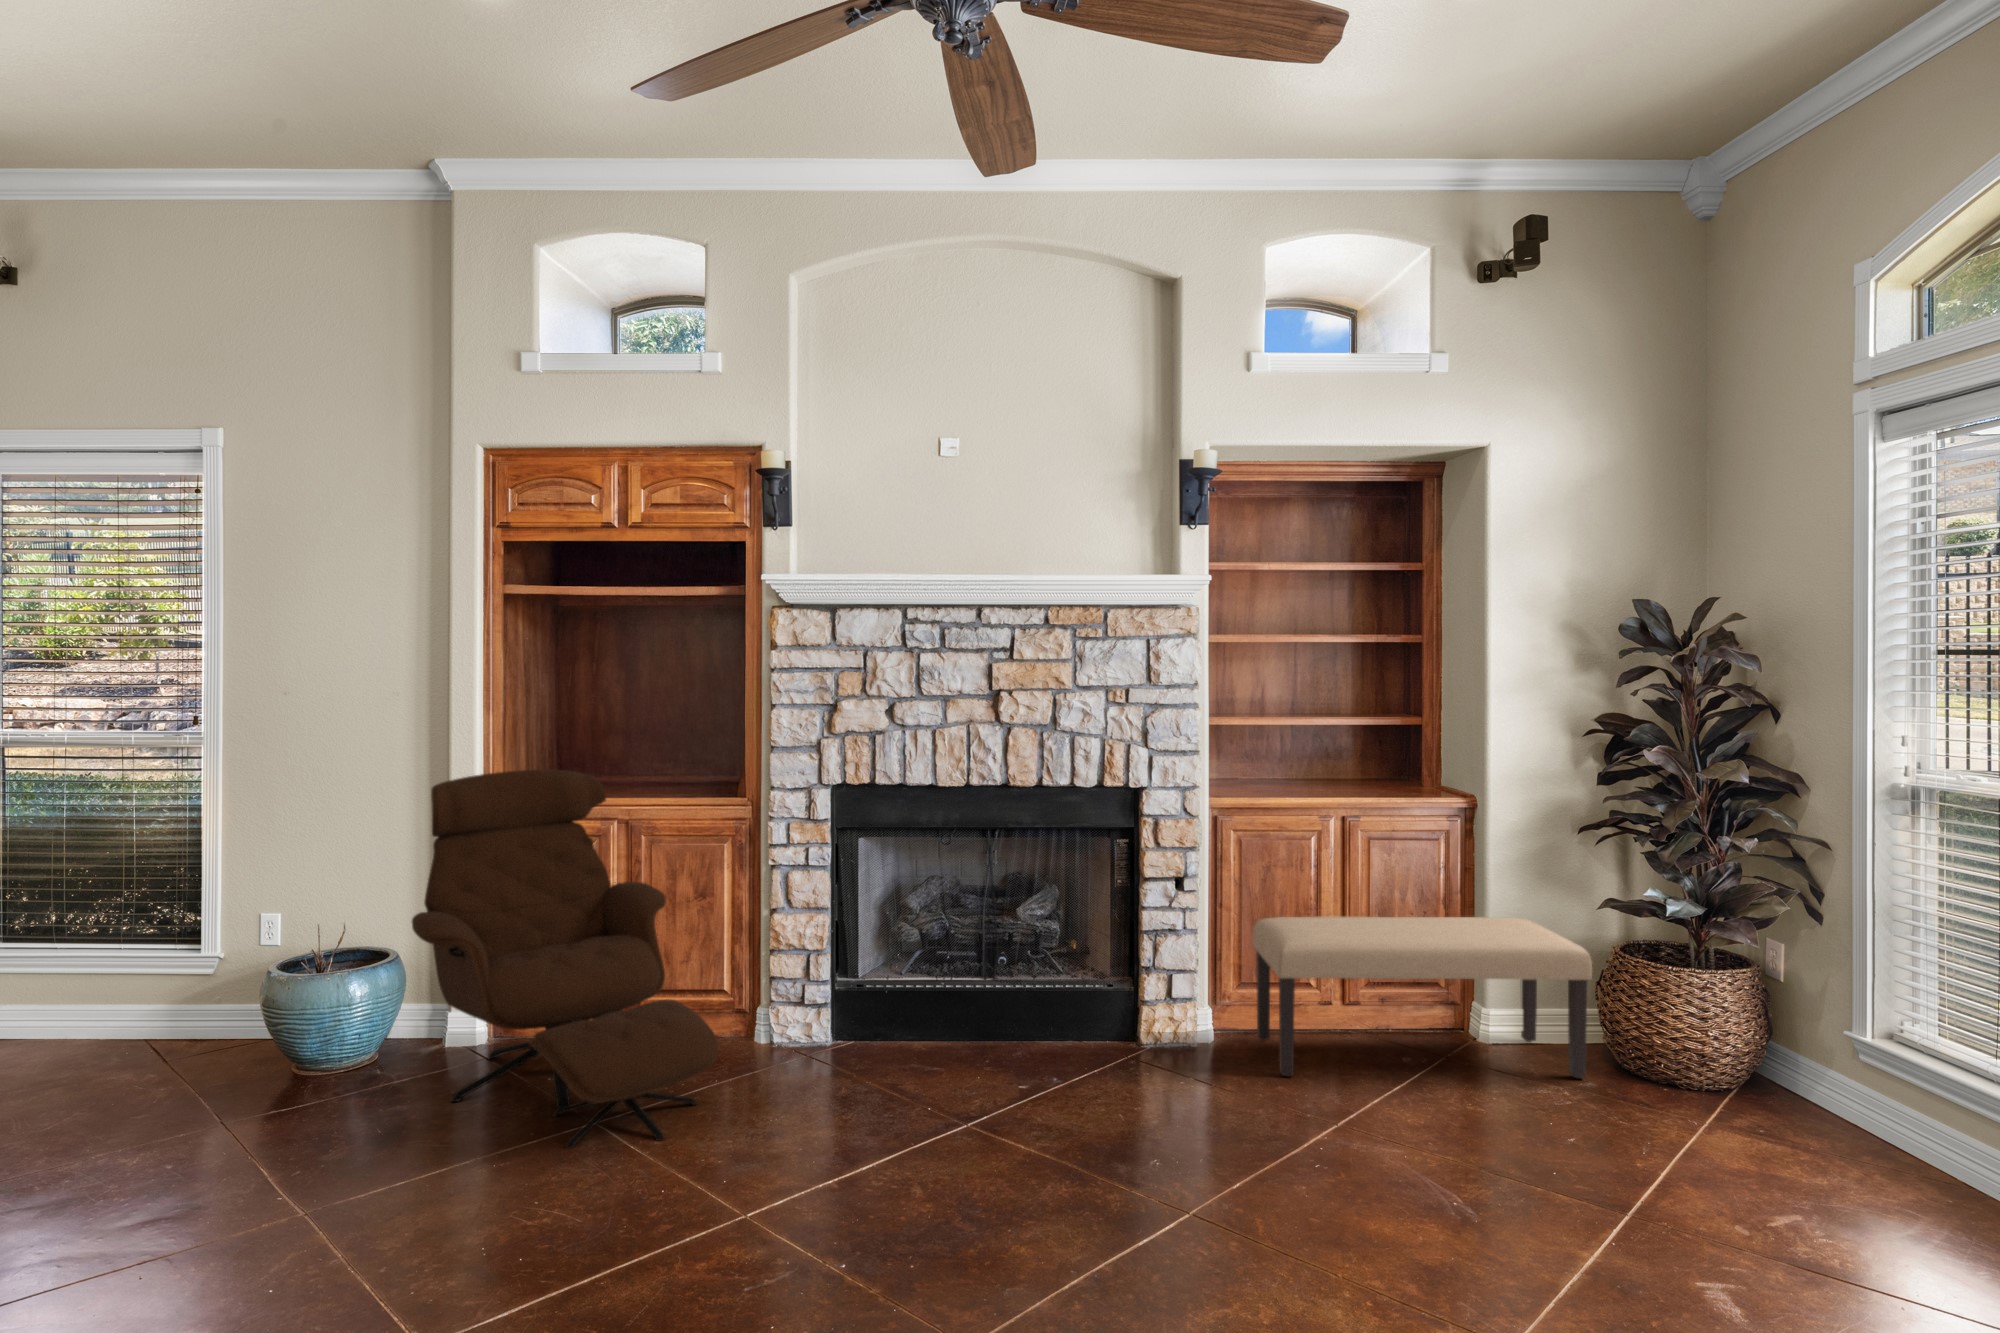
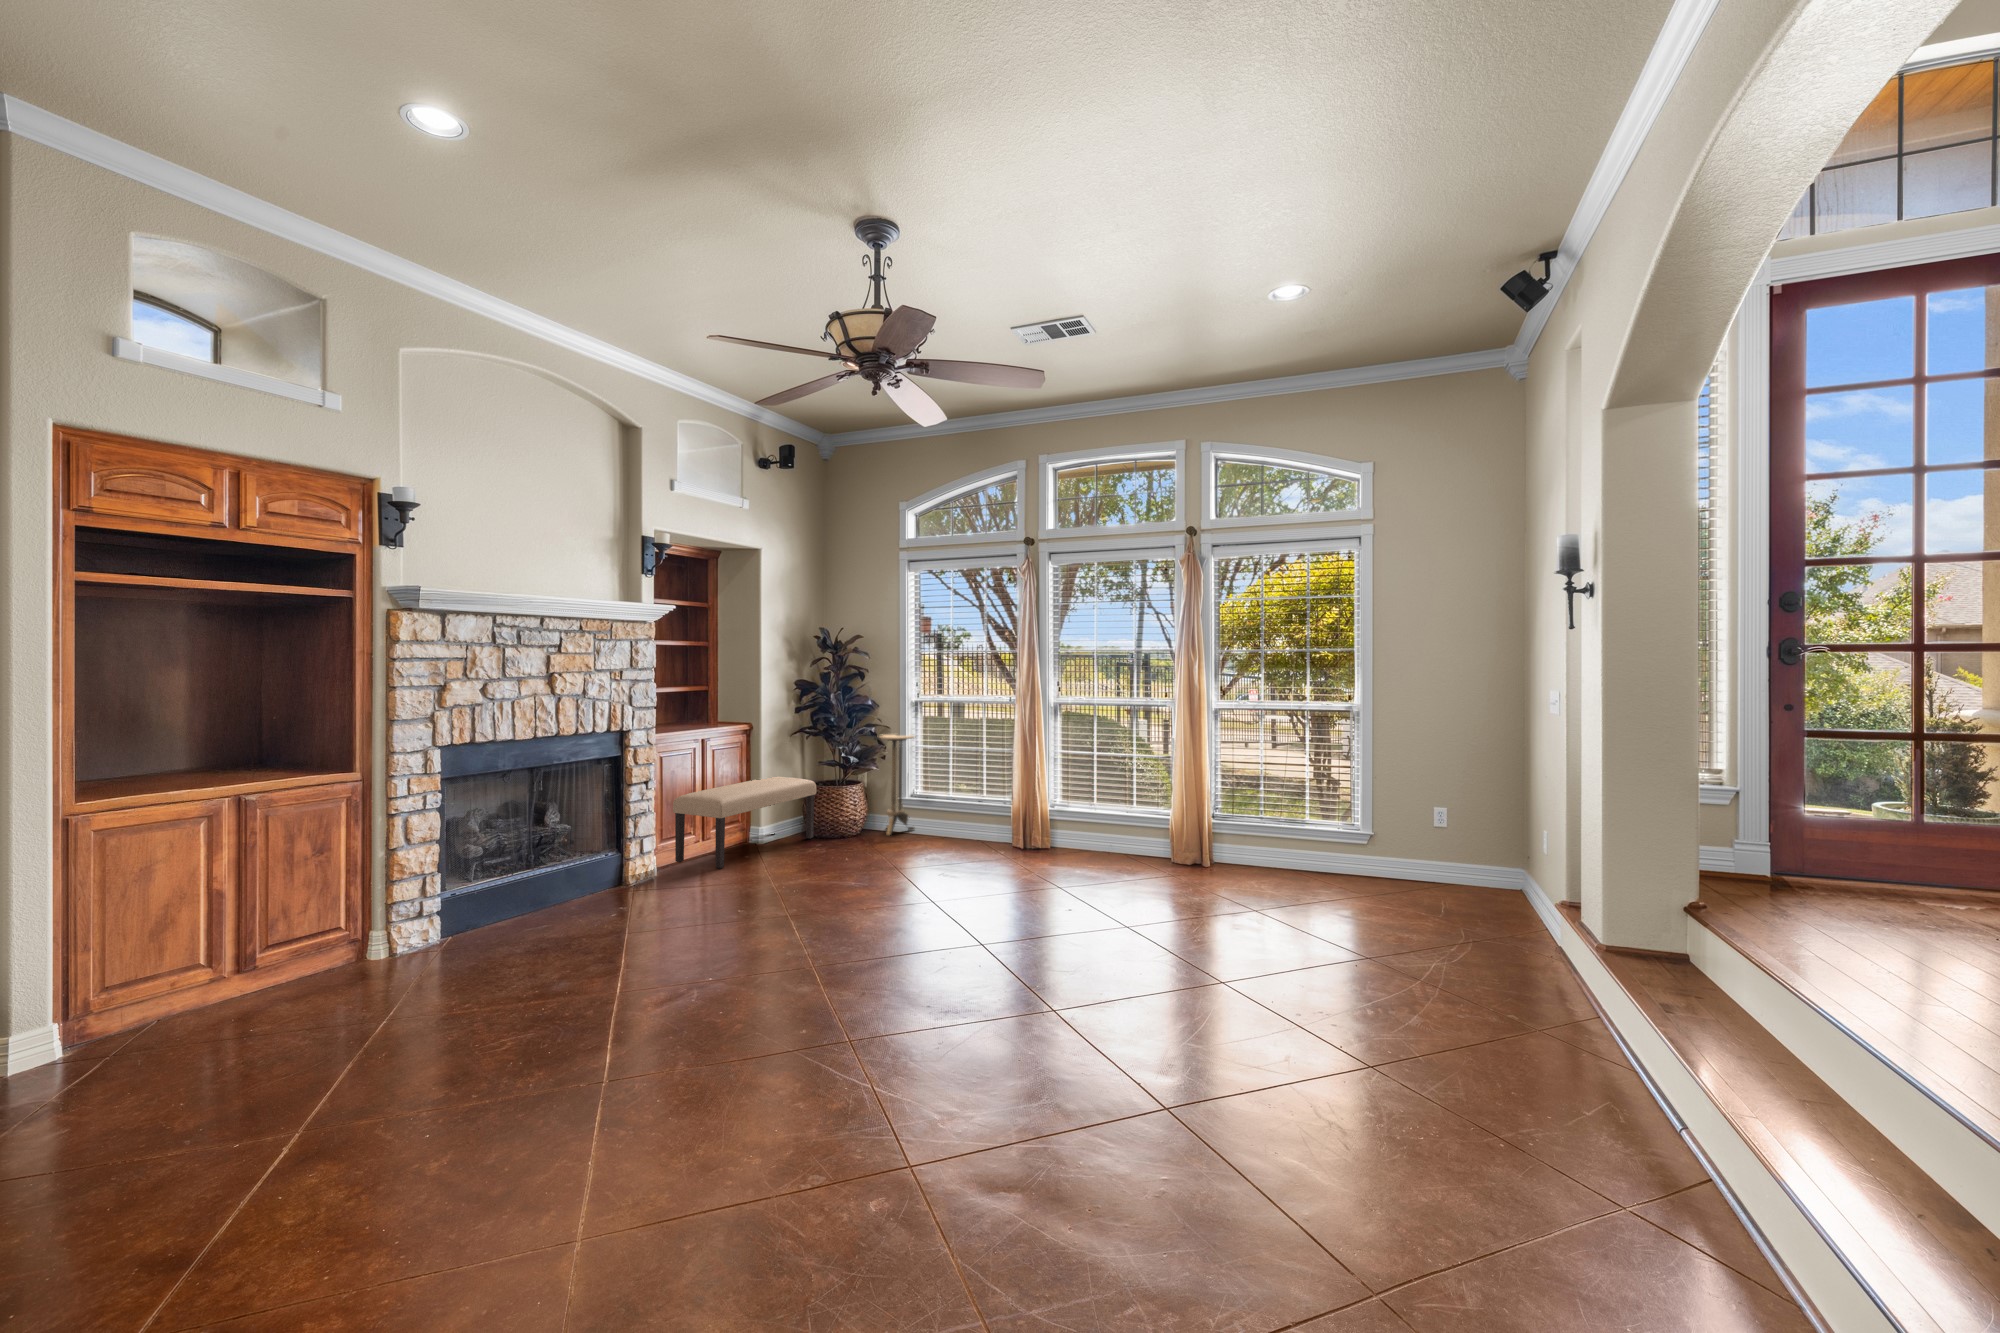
lounge chair: present [412,770,718,1149] -> none [75,759,485,1068]
side table: none [1768,867,1902,1158] -> present [880,735,916,835]

